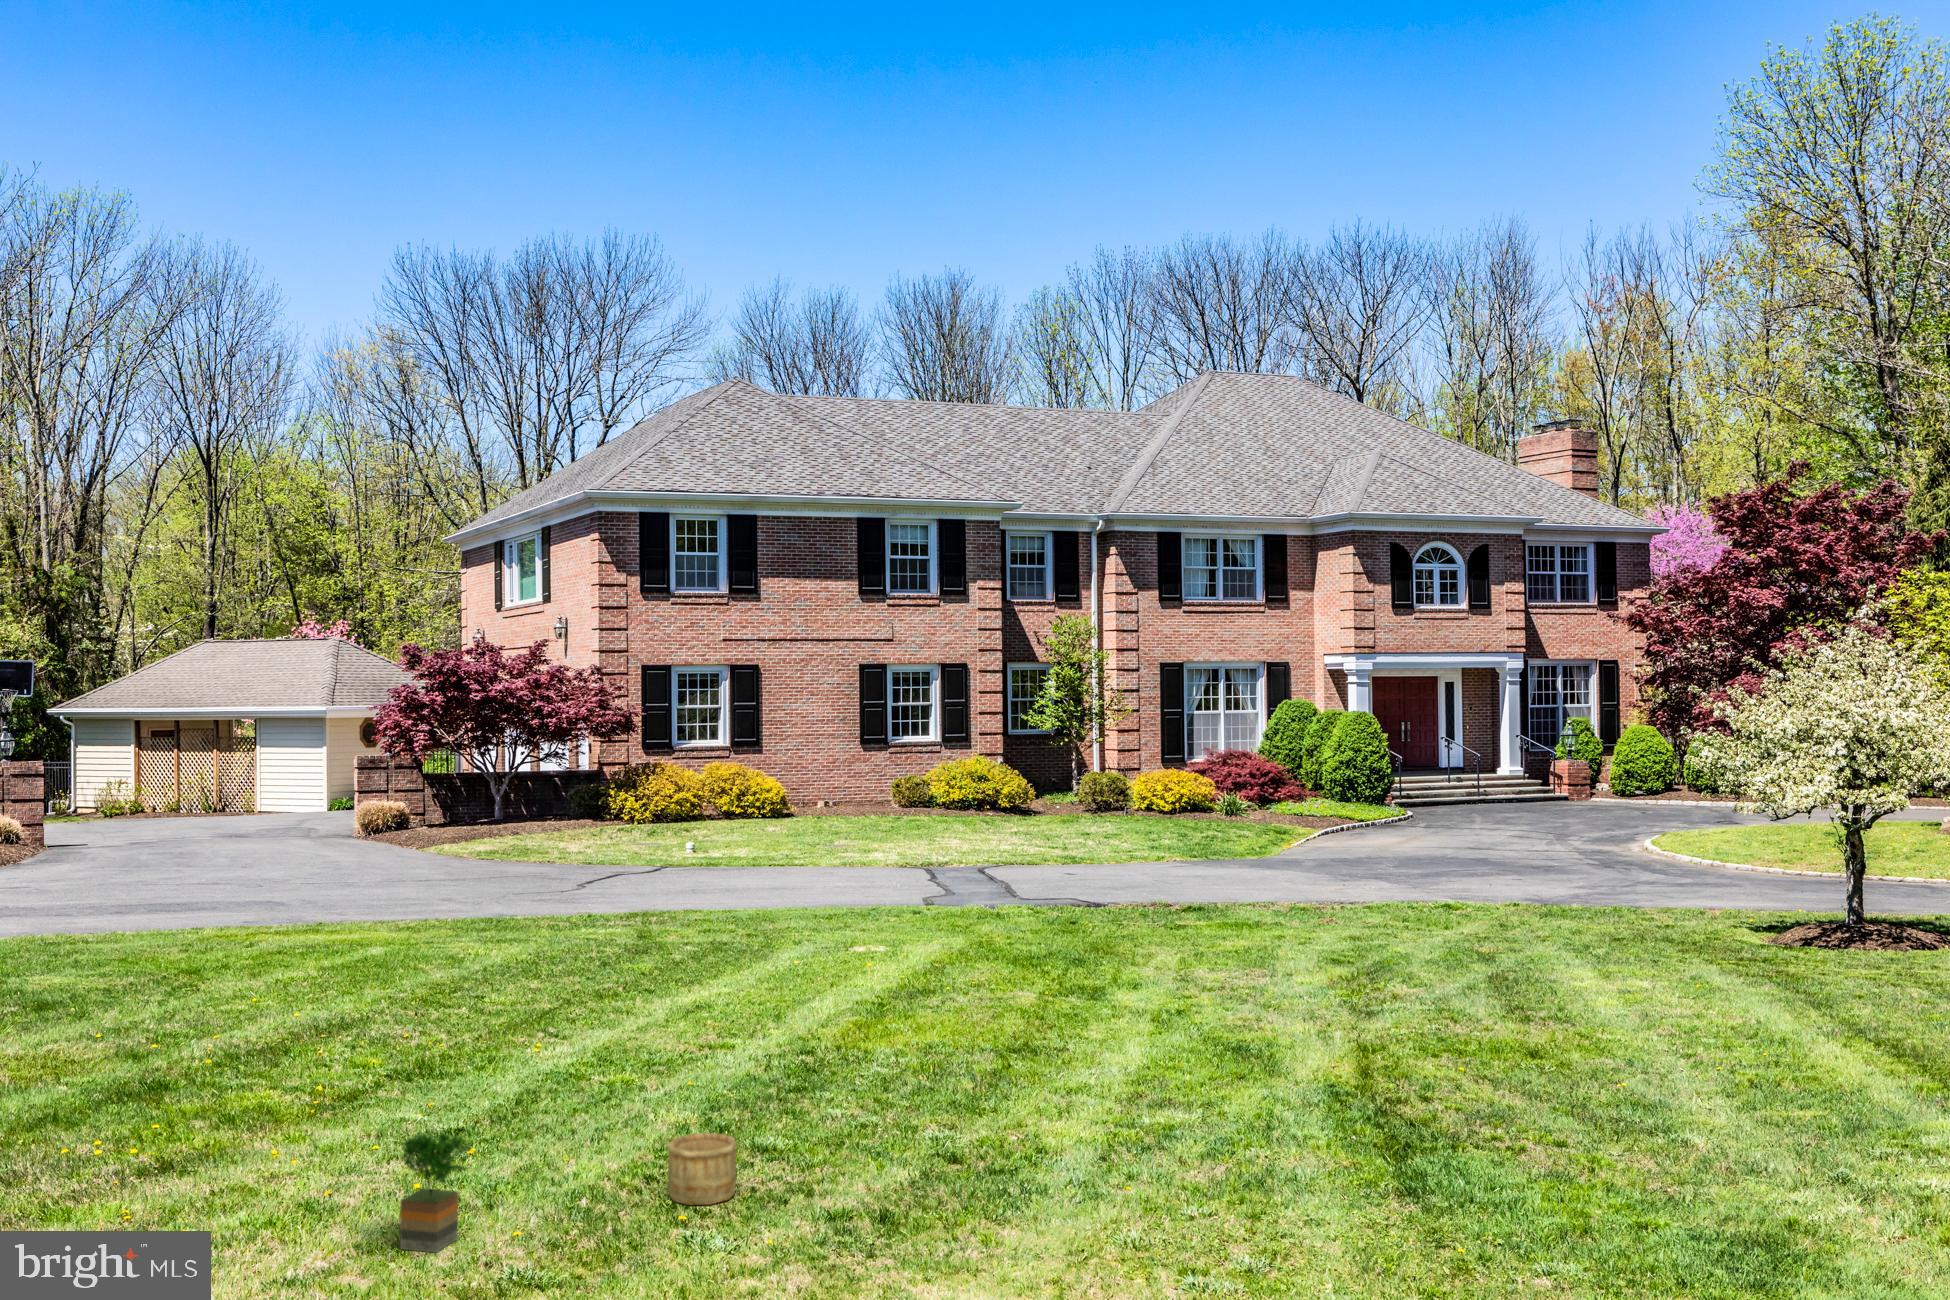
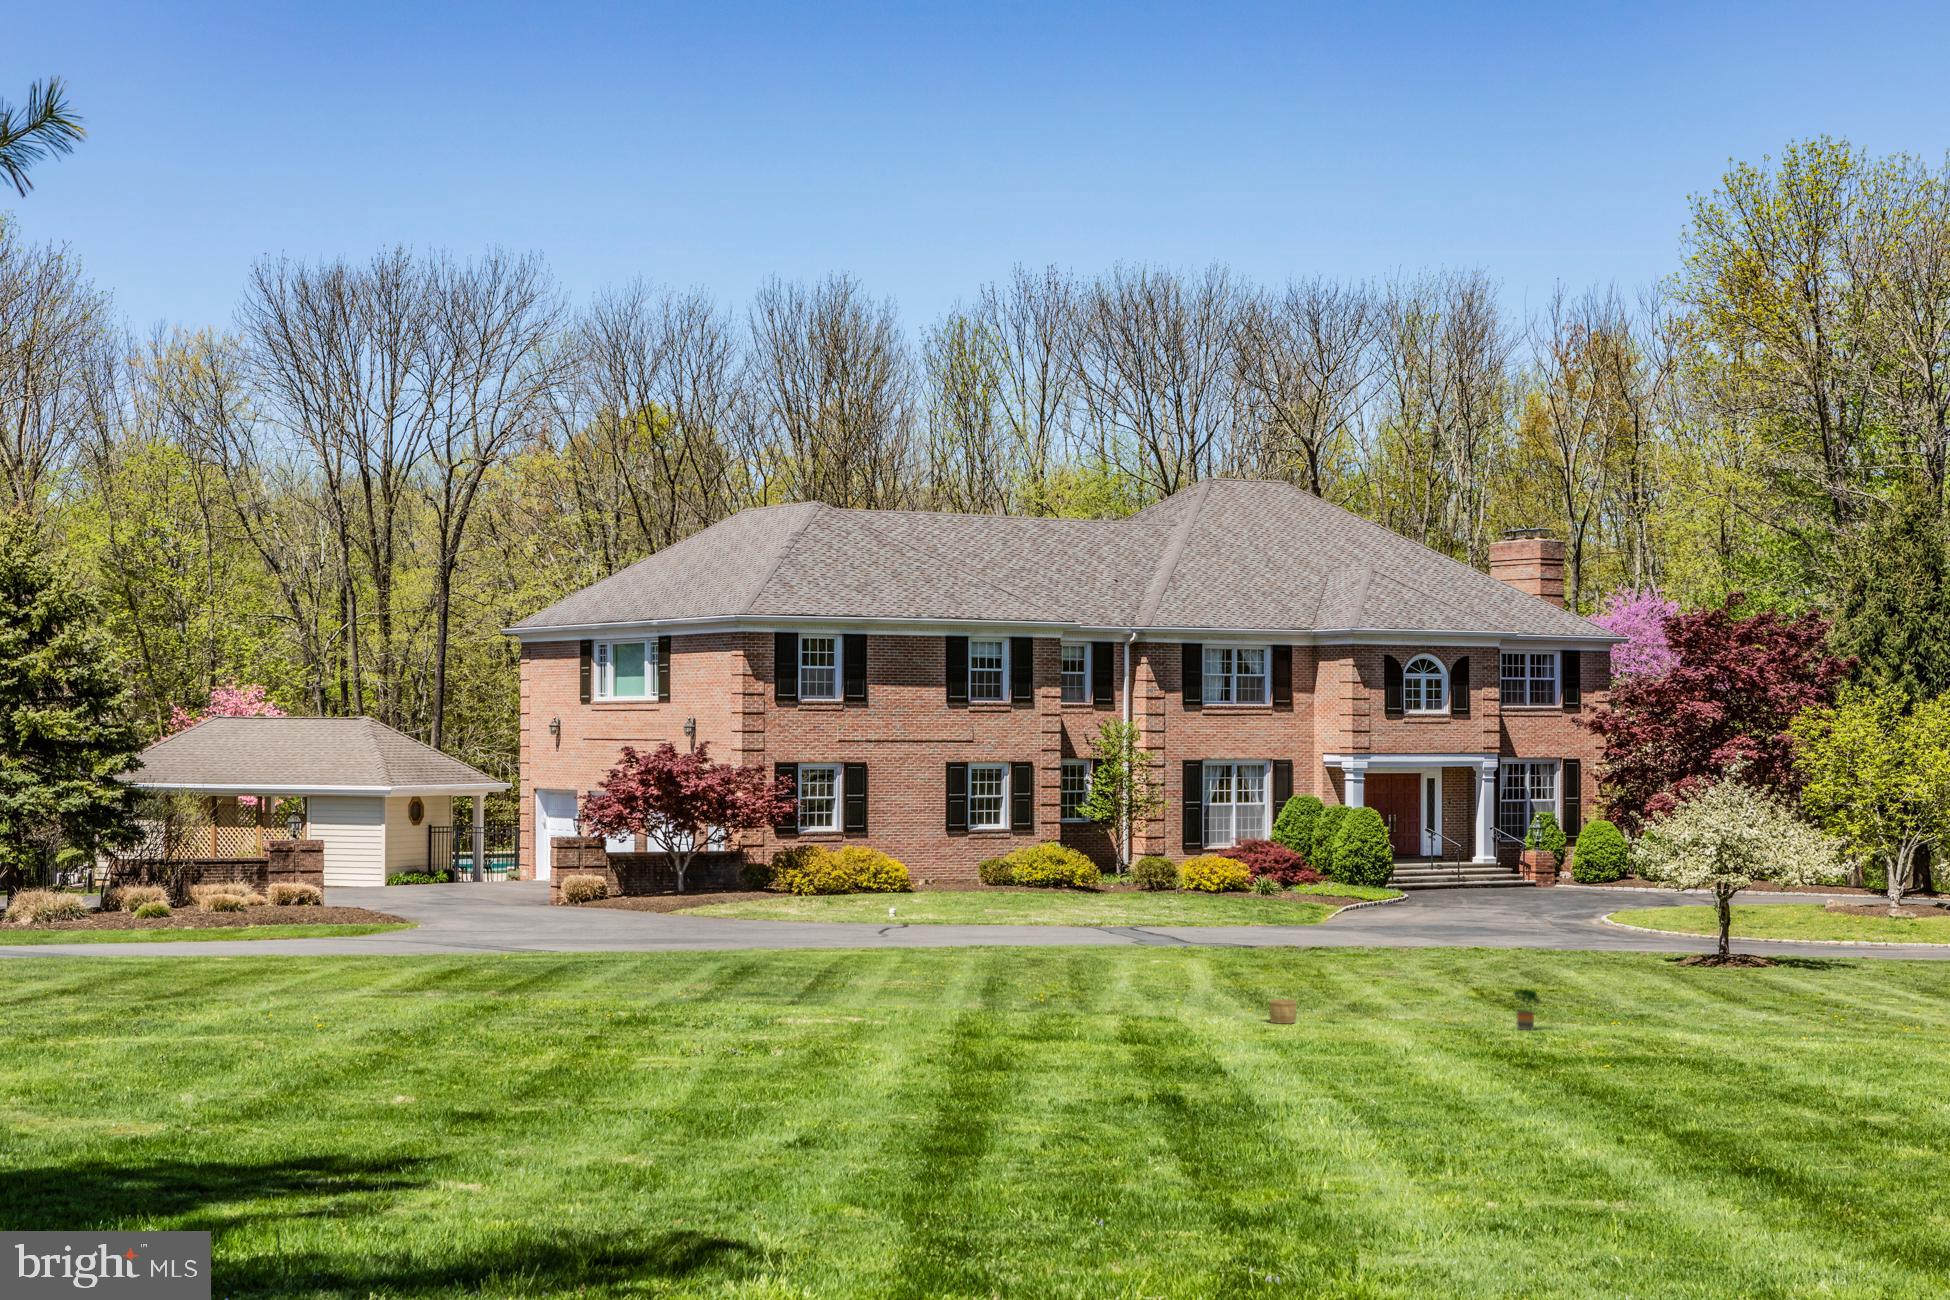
potted tree: present [400,1132,471,1253] -> present [1513,989,1540,1030]

